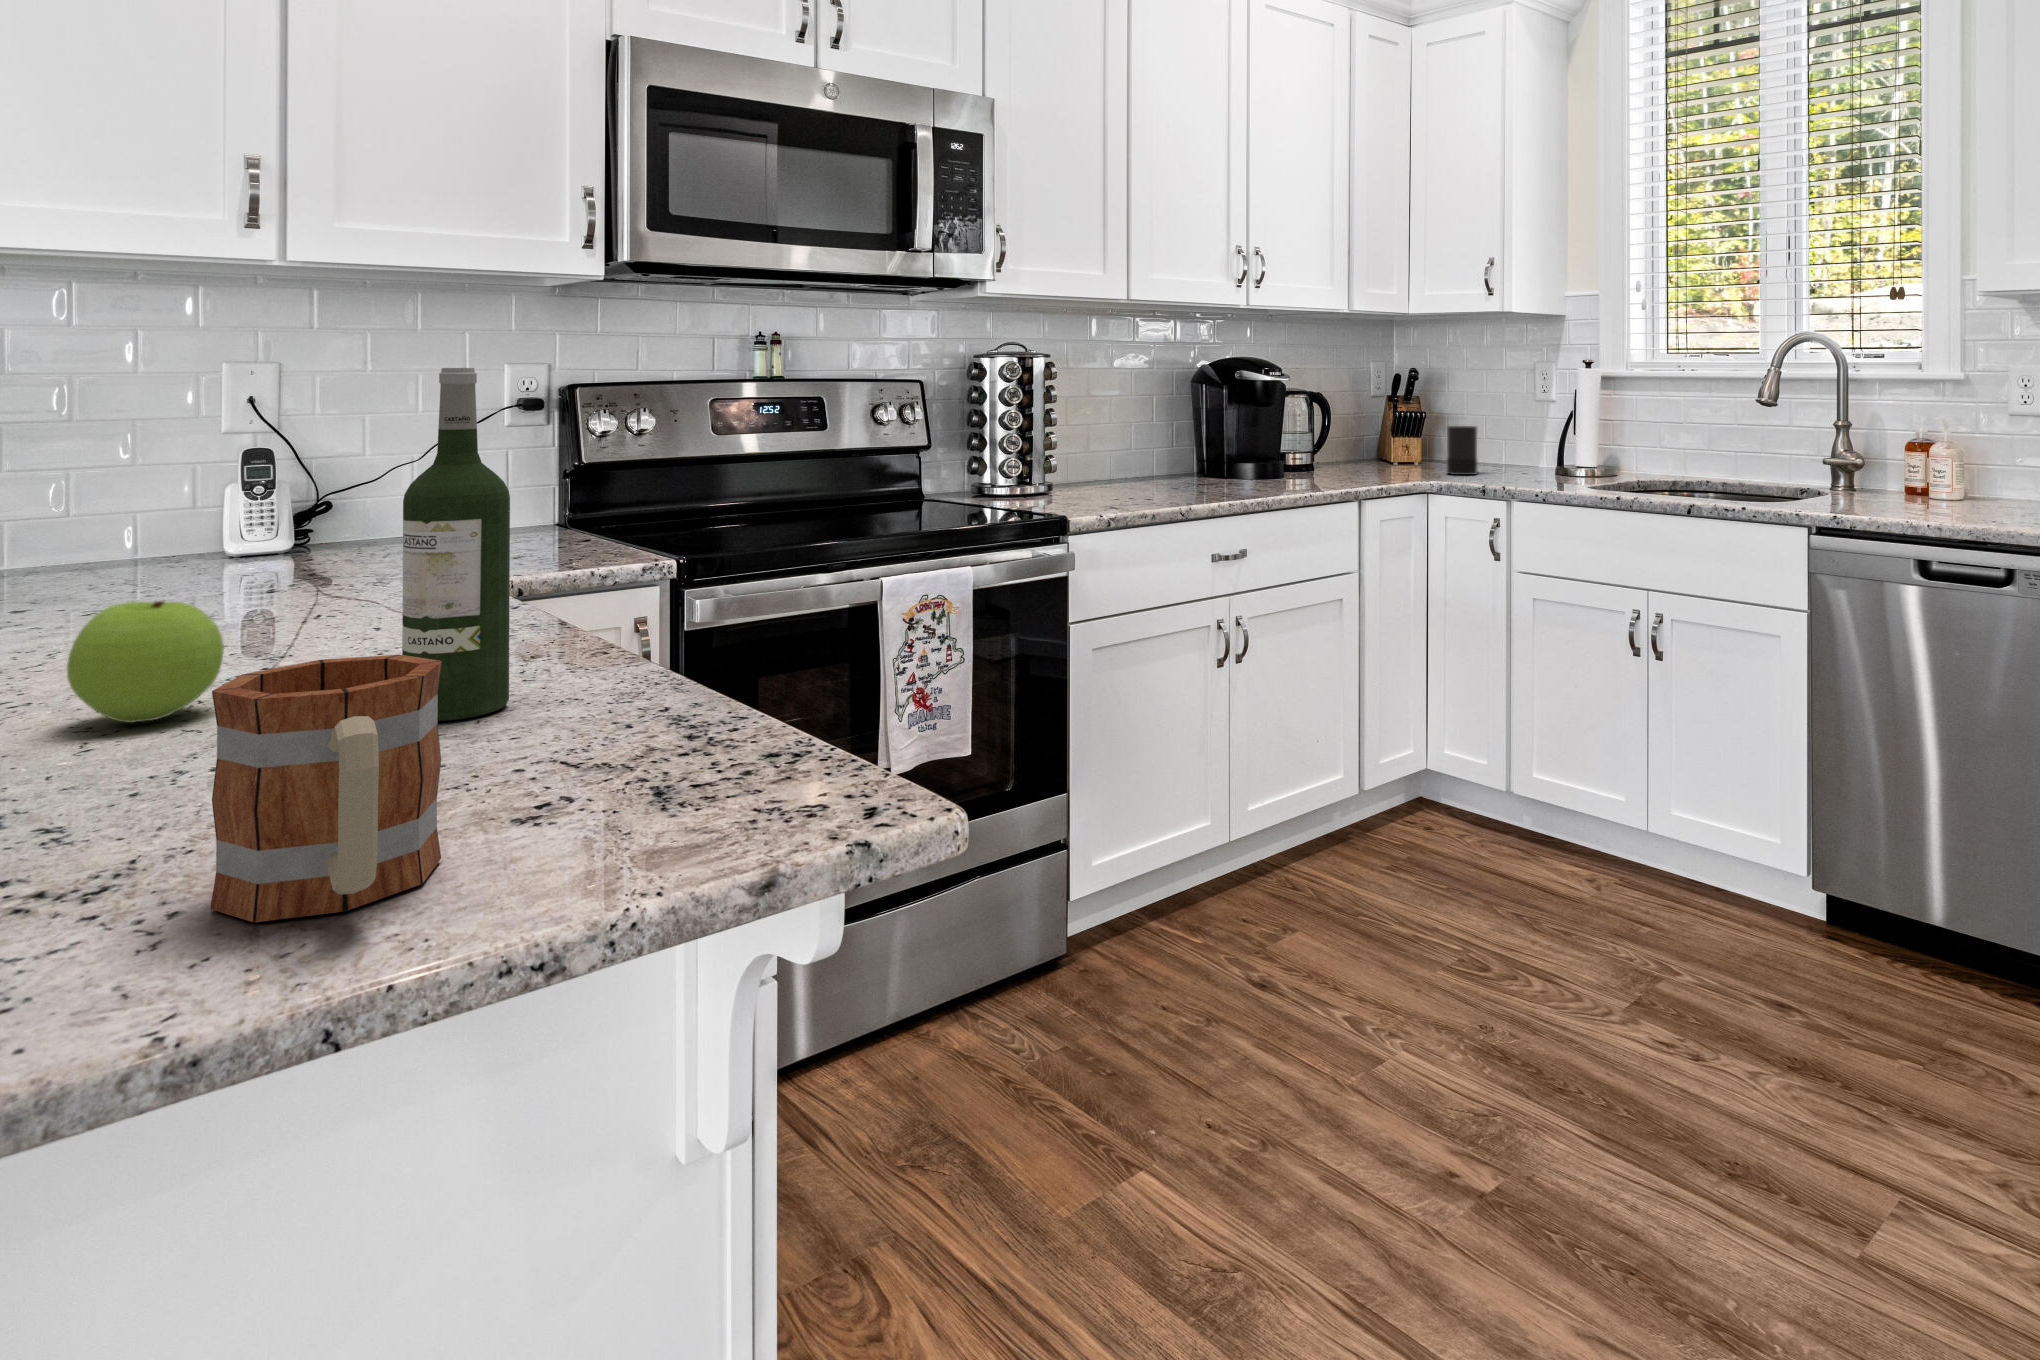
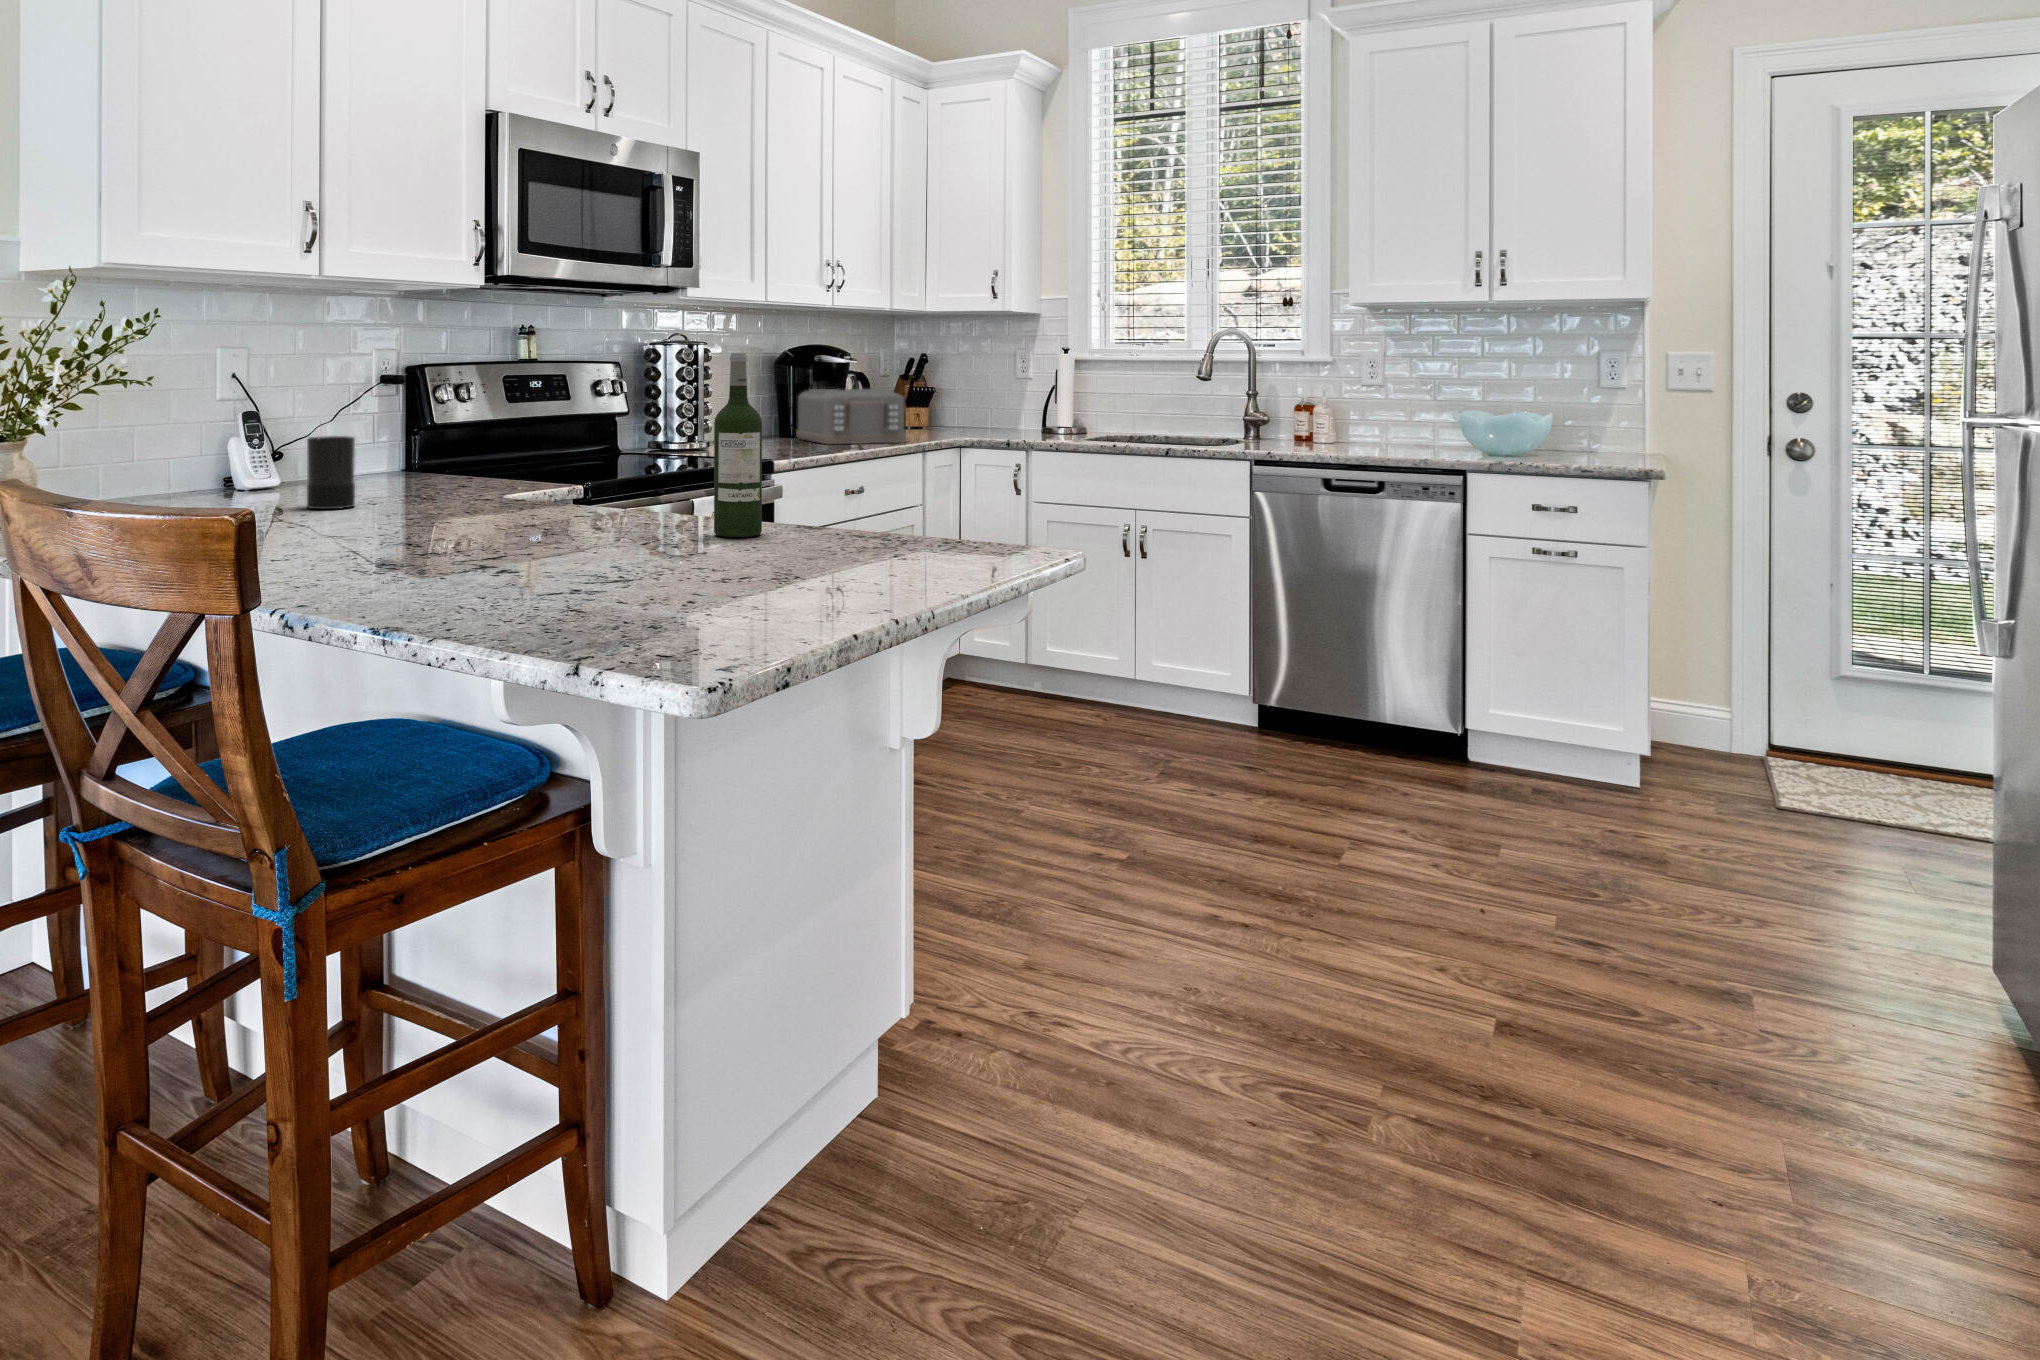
toaster: none [1223,413,1348,487] -> present [796,389,906,444]
candle: present [1447,426,1477,475] -> present [307,436,355,509]
apple: present [67,601,224,723] -> none [553,478,618,542]
mug: present [210,655,442,922] -> none [861,477,965,572]

